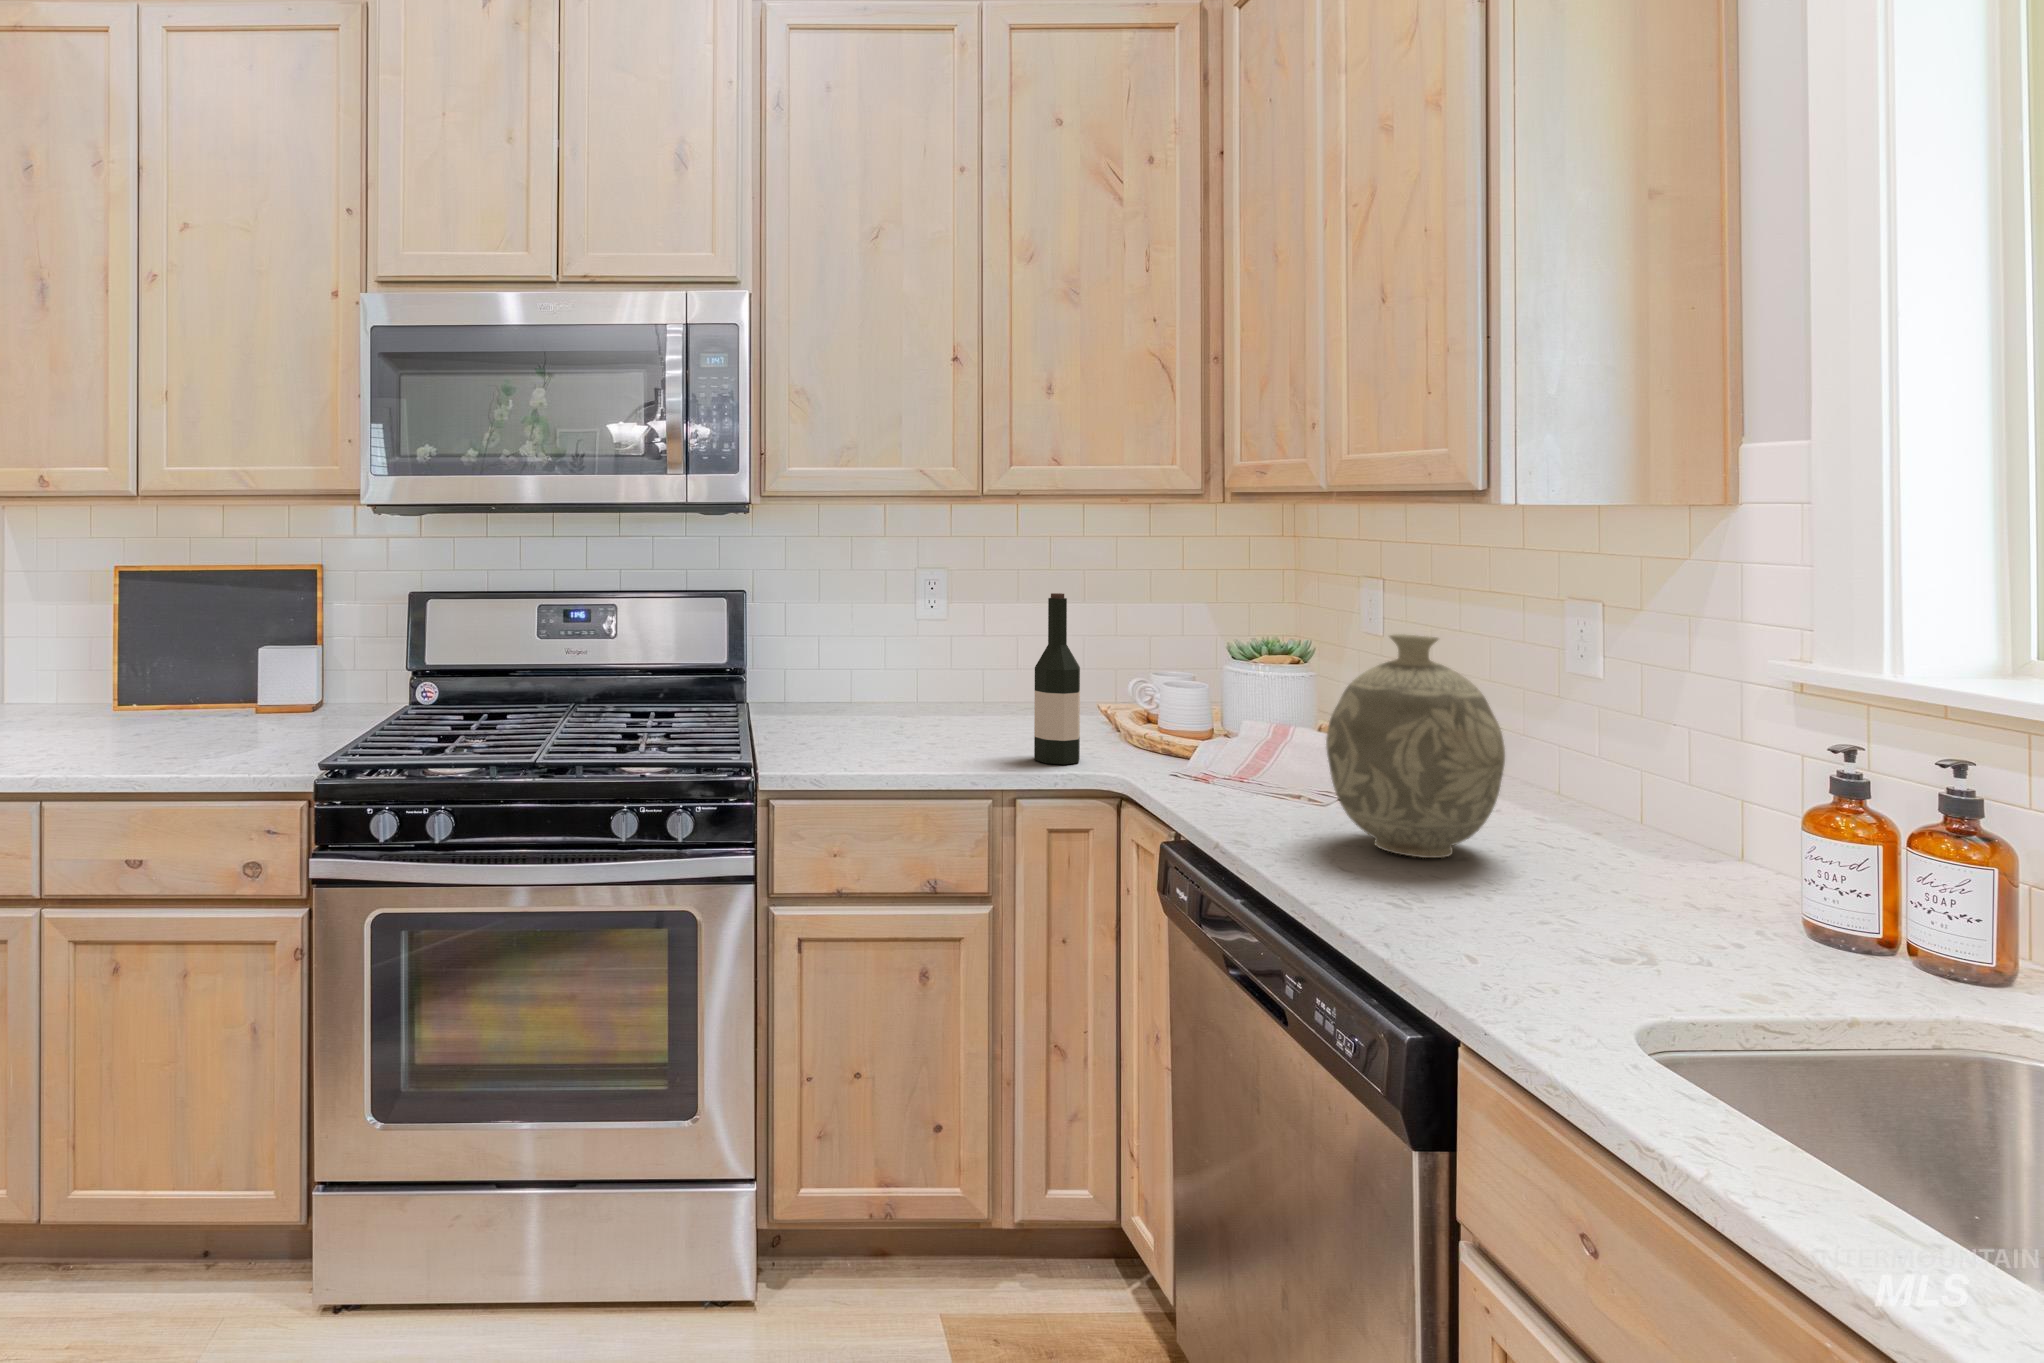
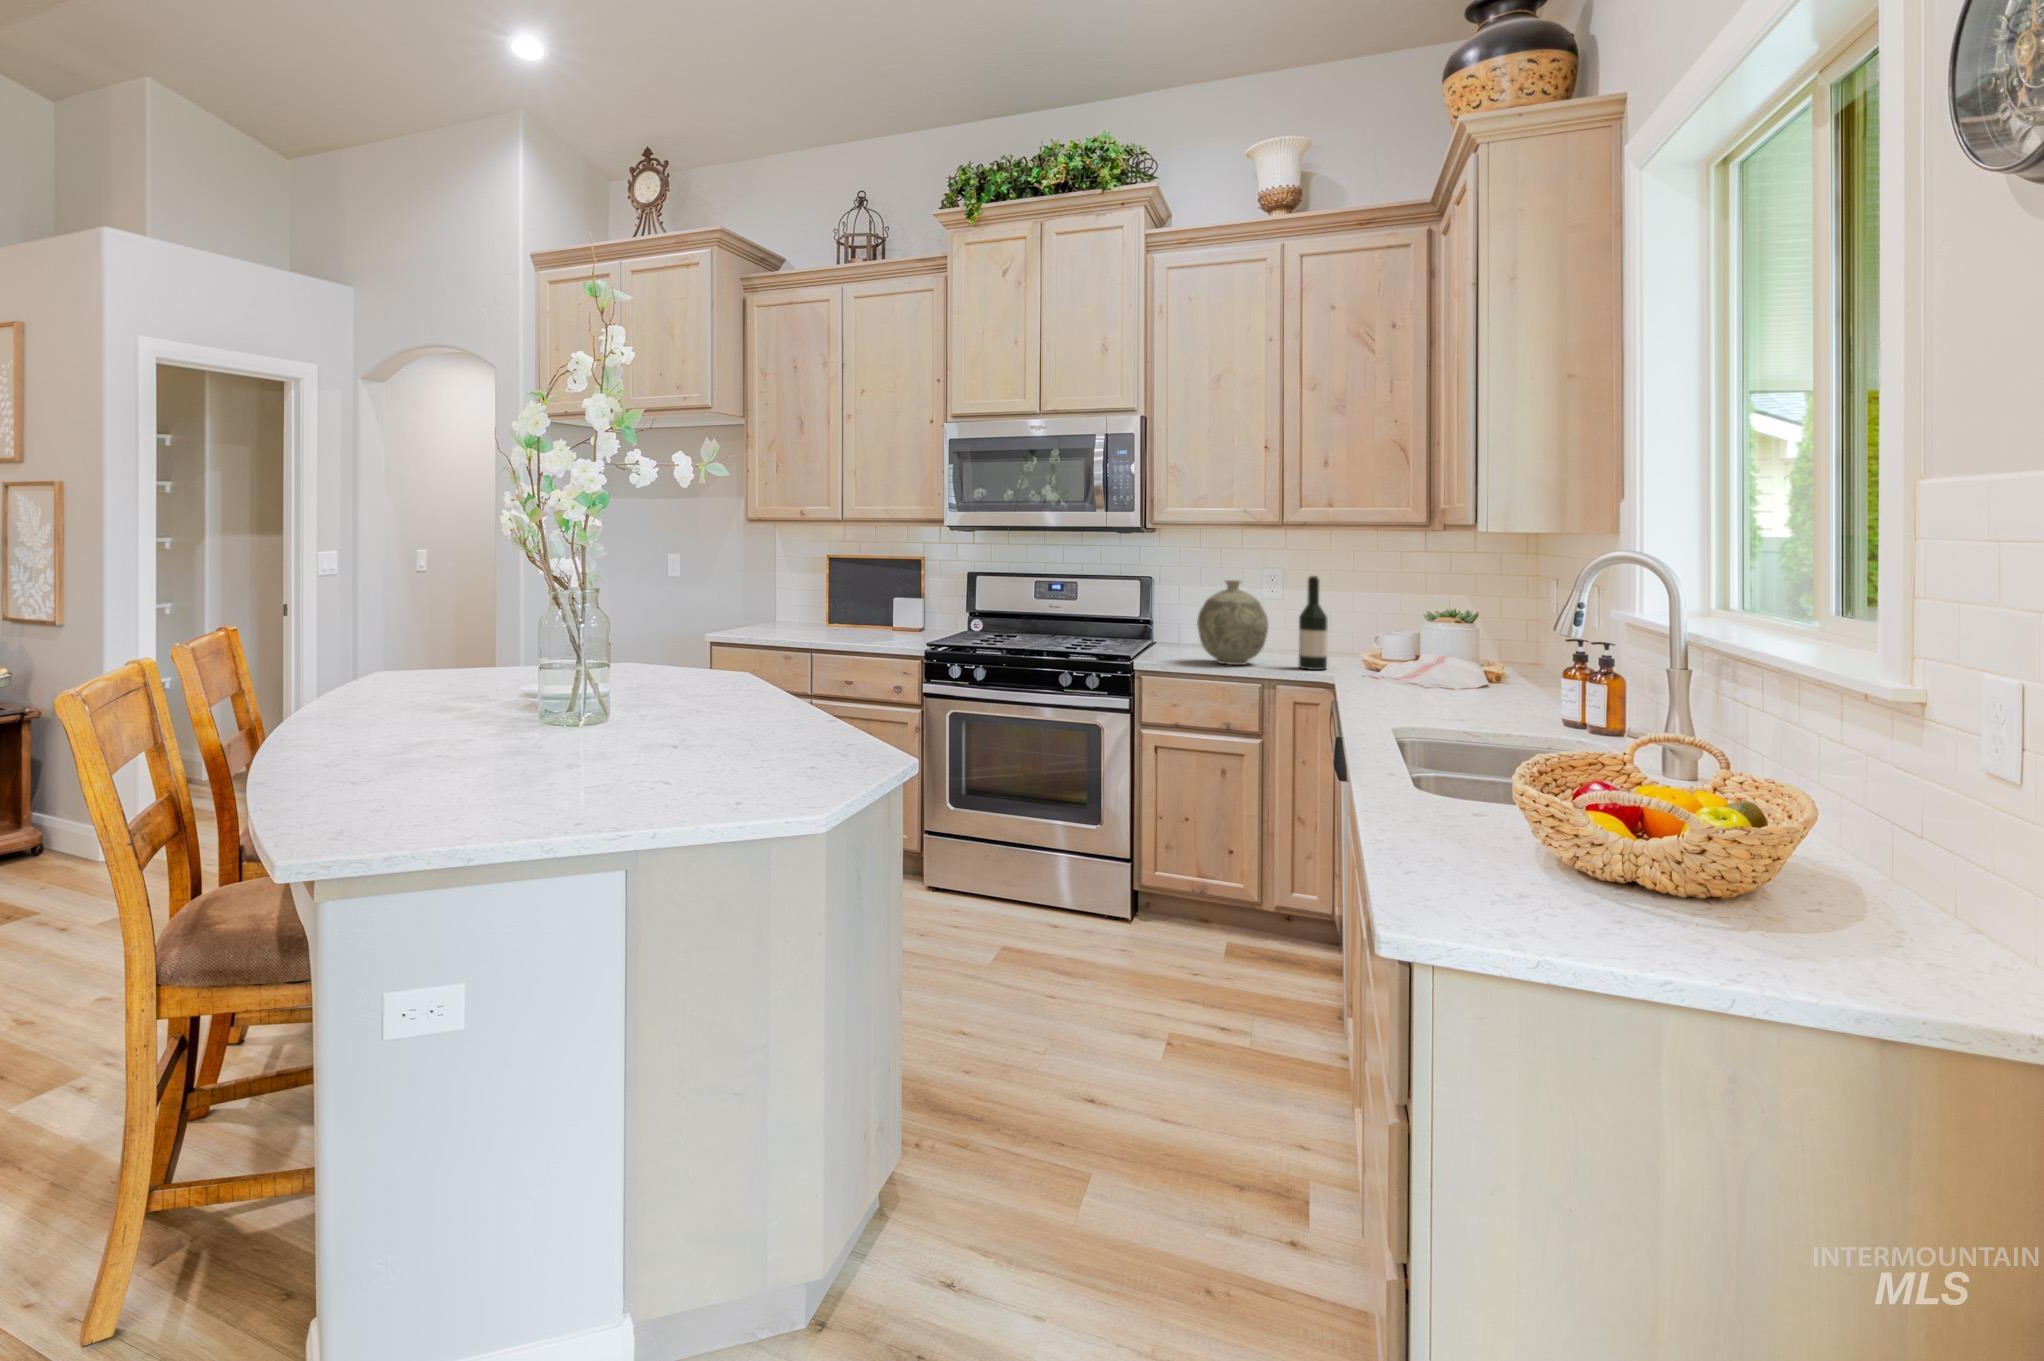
decorative vase: present [1326,634,1505,858] -> present [1197,580,1268,665]

